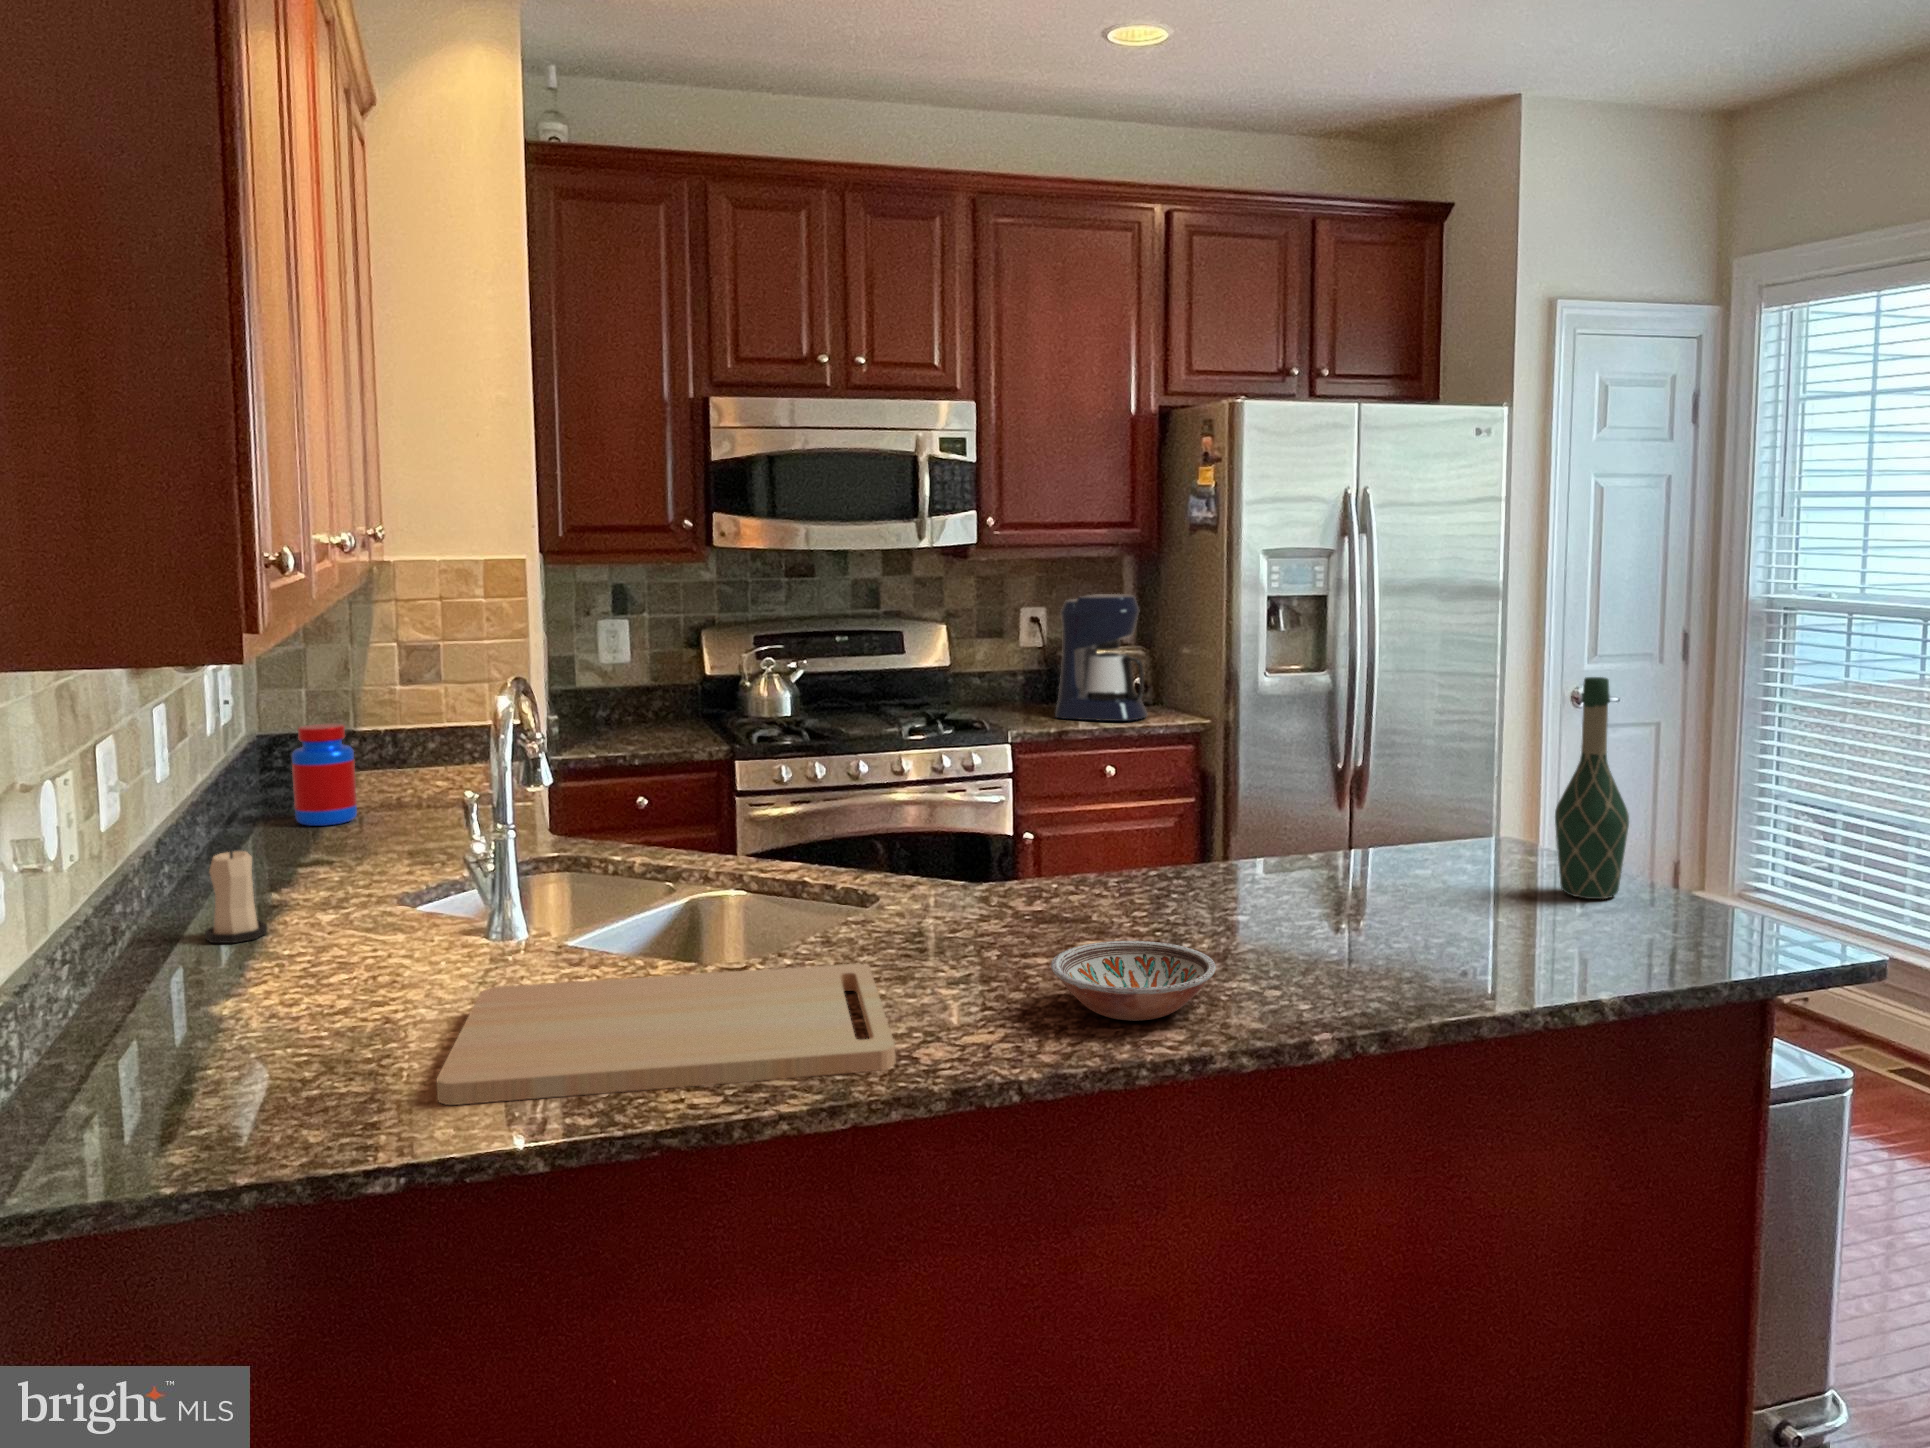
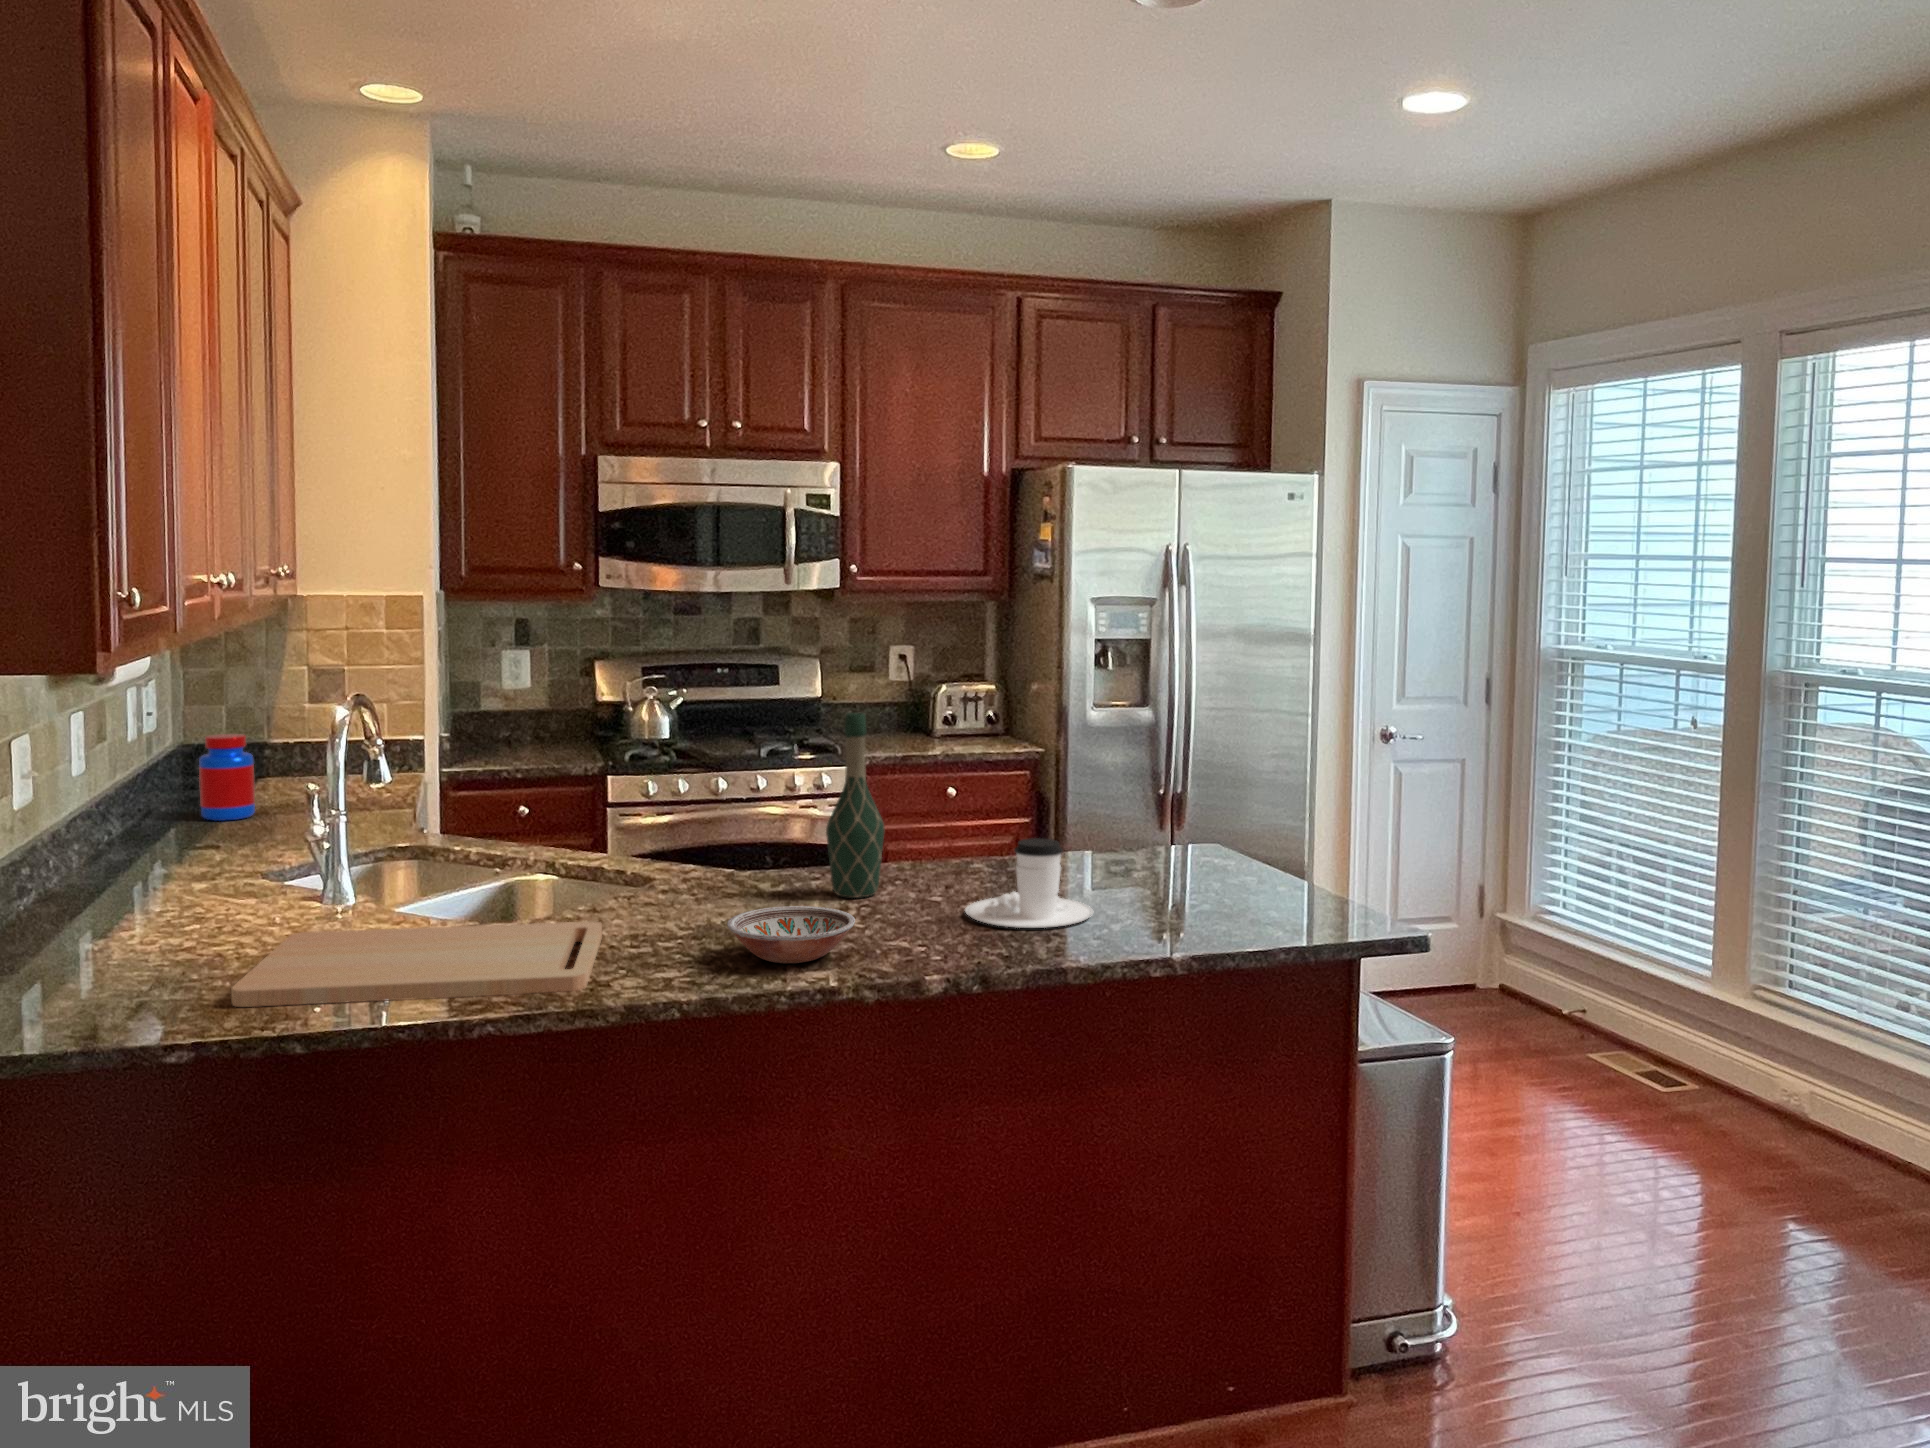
coffee maker: present [1055,594,1147,721] -> none [910,635,993,748]
wine bottle: present [1555,677,1629,899] -> present [826,713,885,898]
coffee cup: none [1303,844,1469,960] -> present [965,838,1093,928]
candle: present [205,848,267,943] -> none [94,826,146,903]

